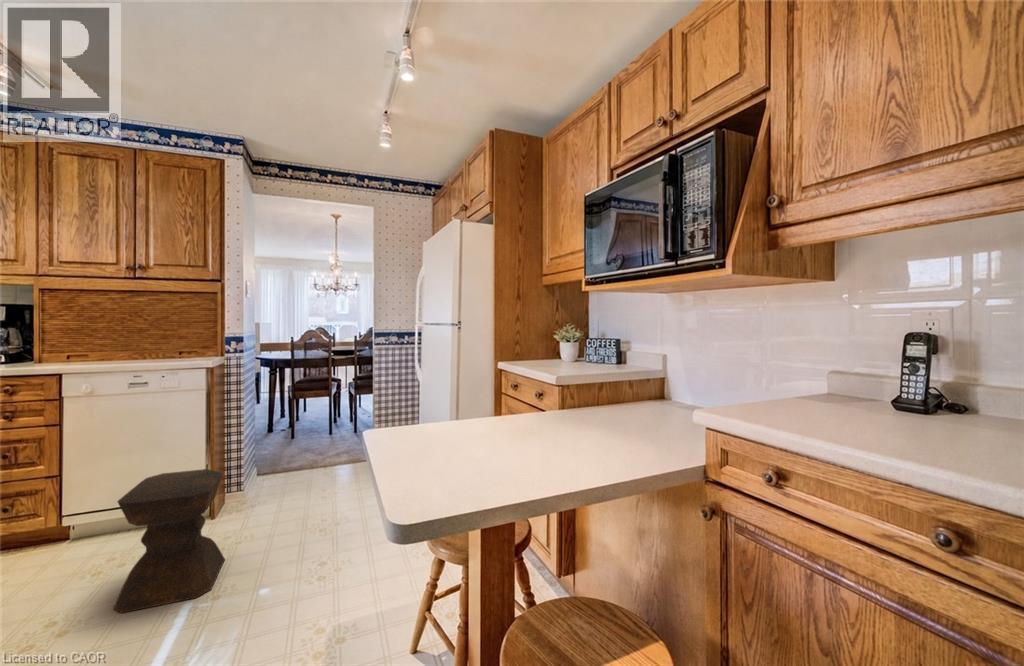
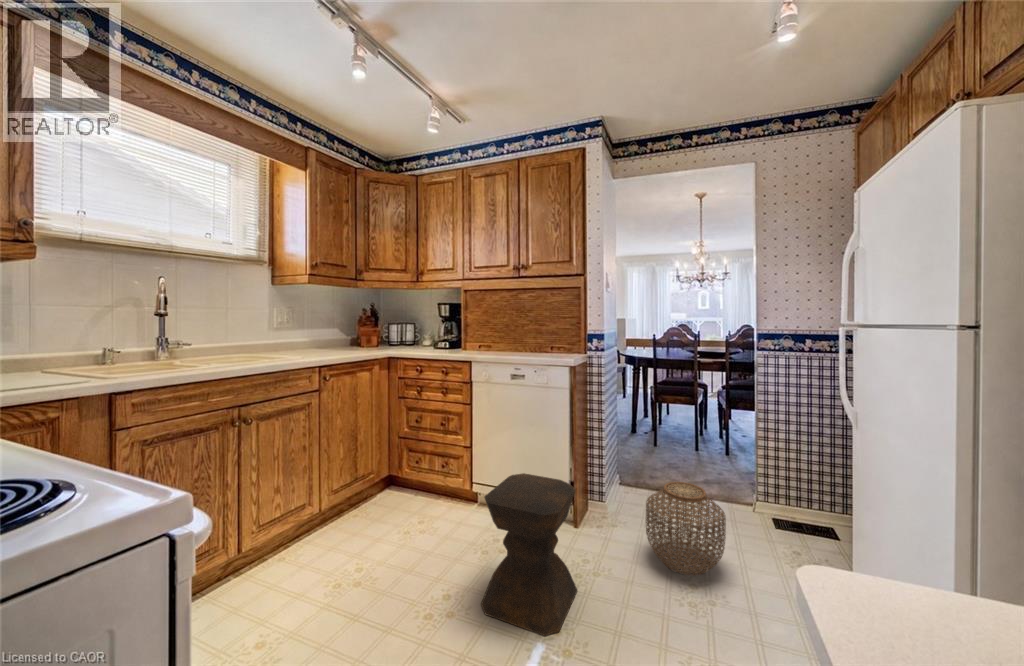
woven basket: none [287,451,348,519] -> present [646,482,726,576]

